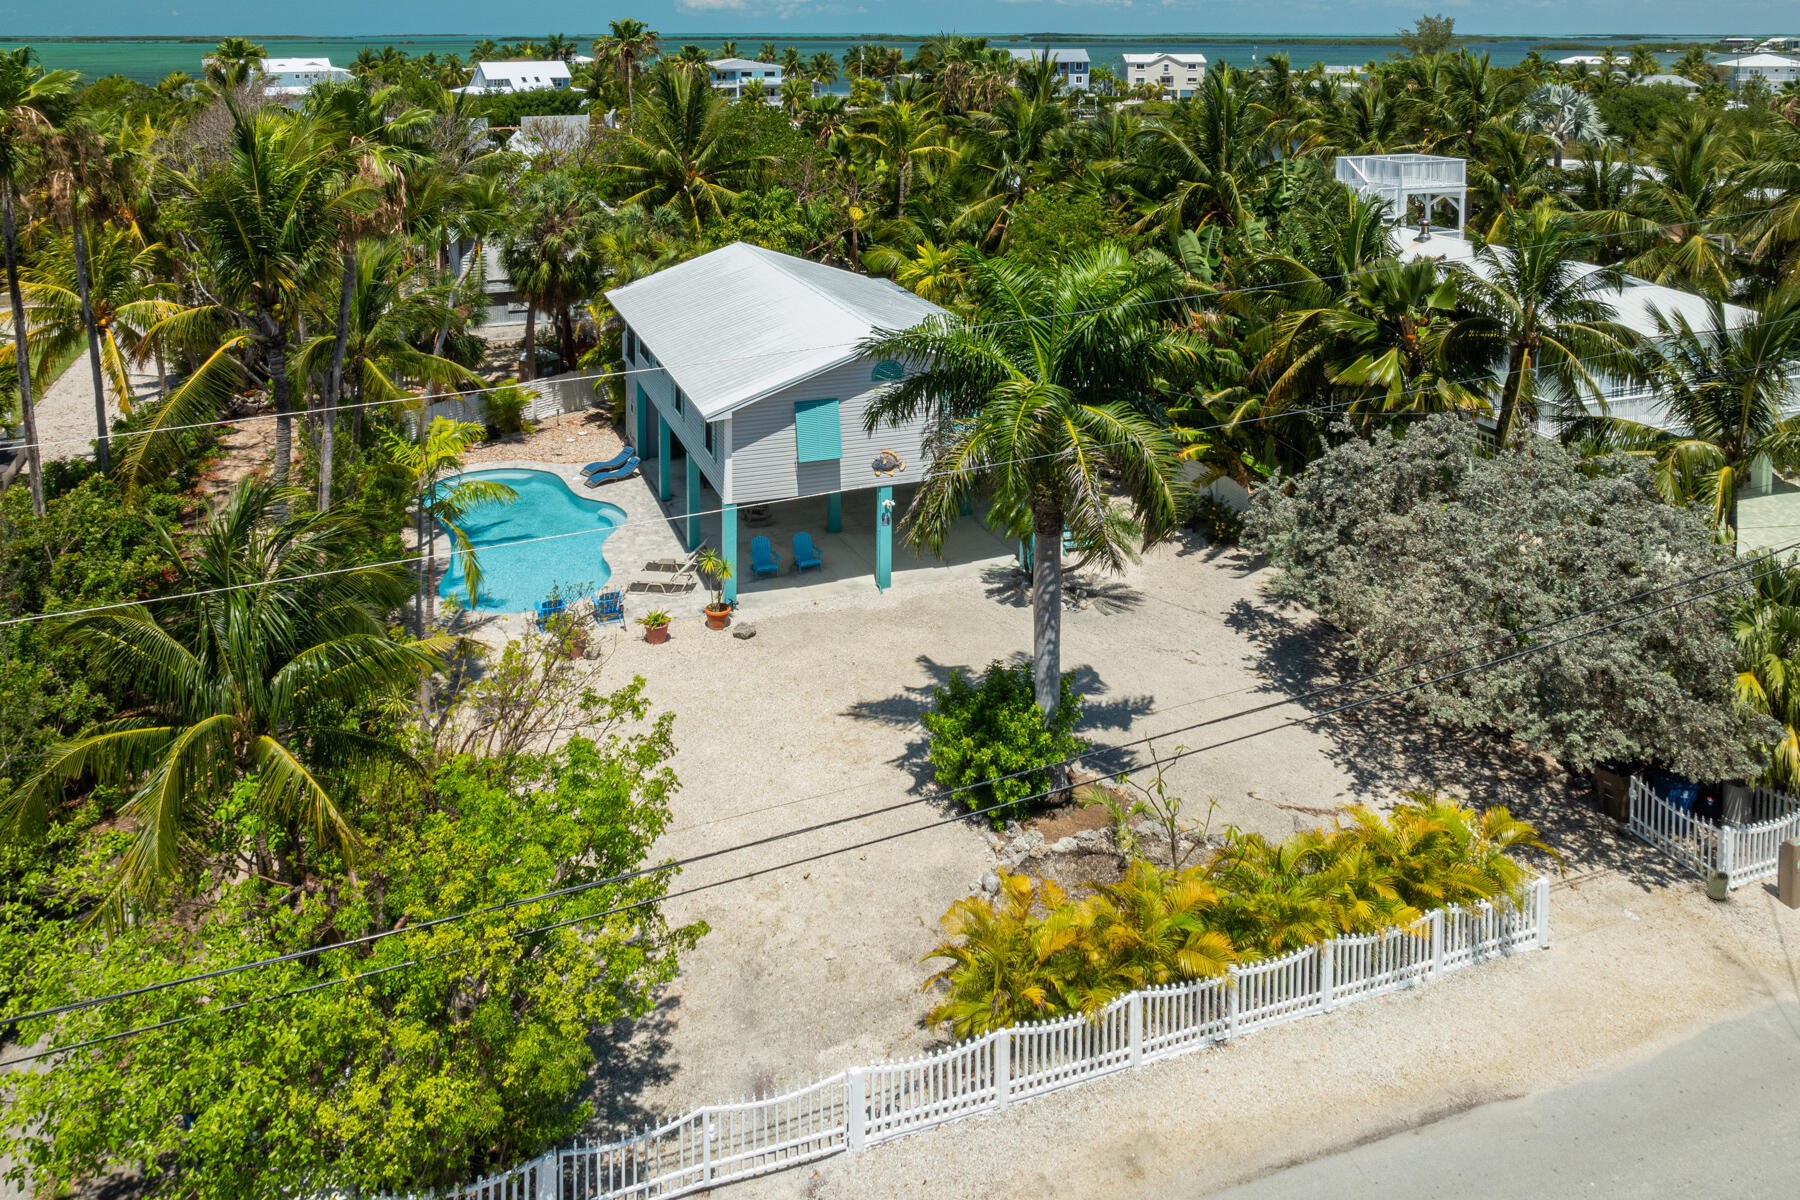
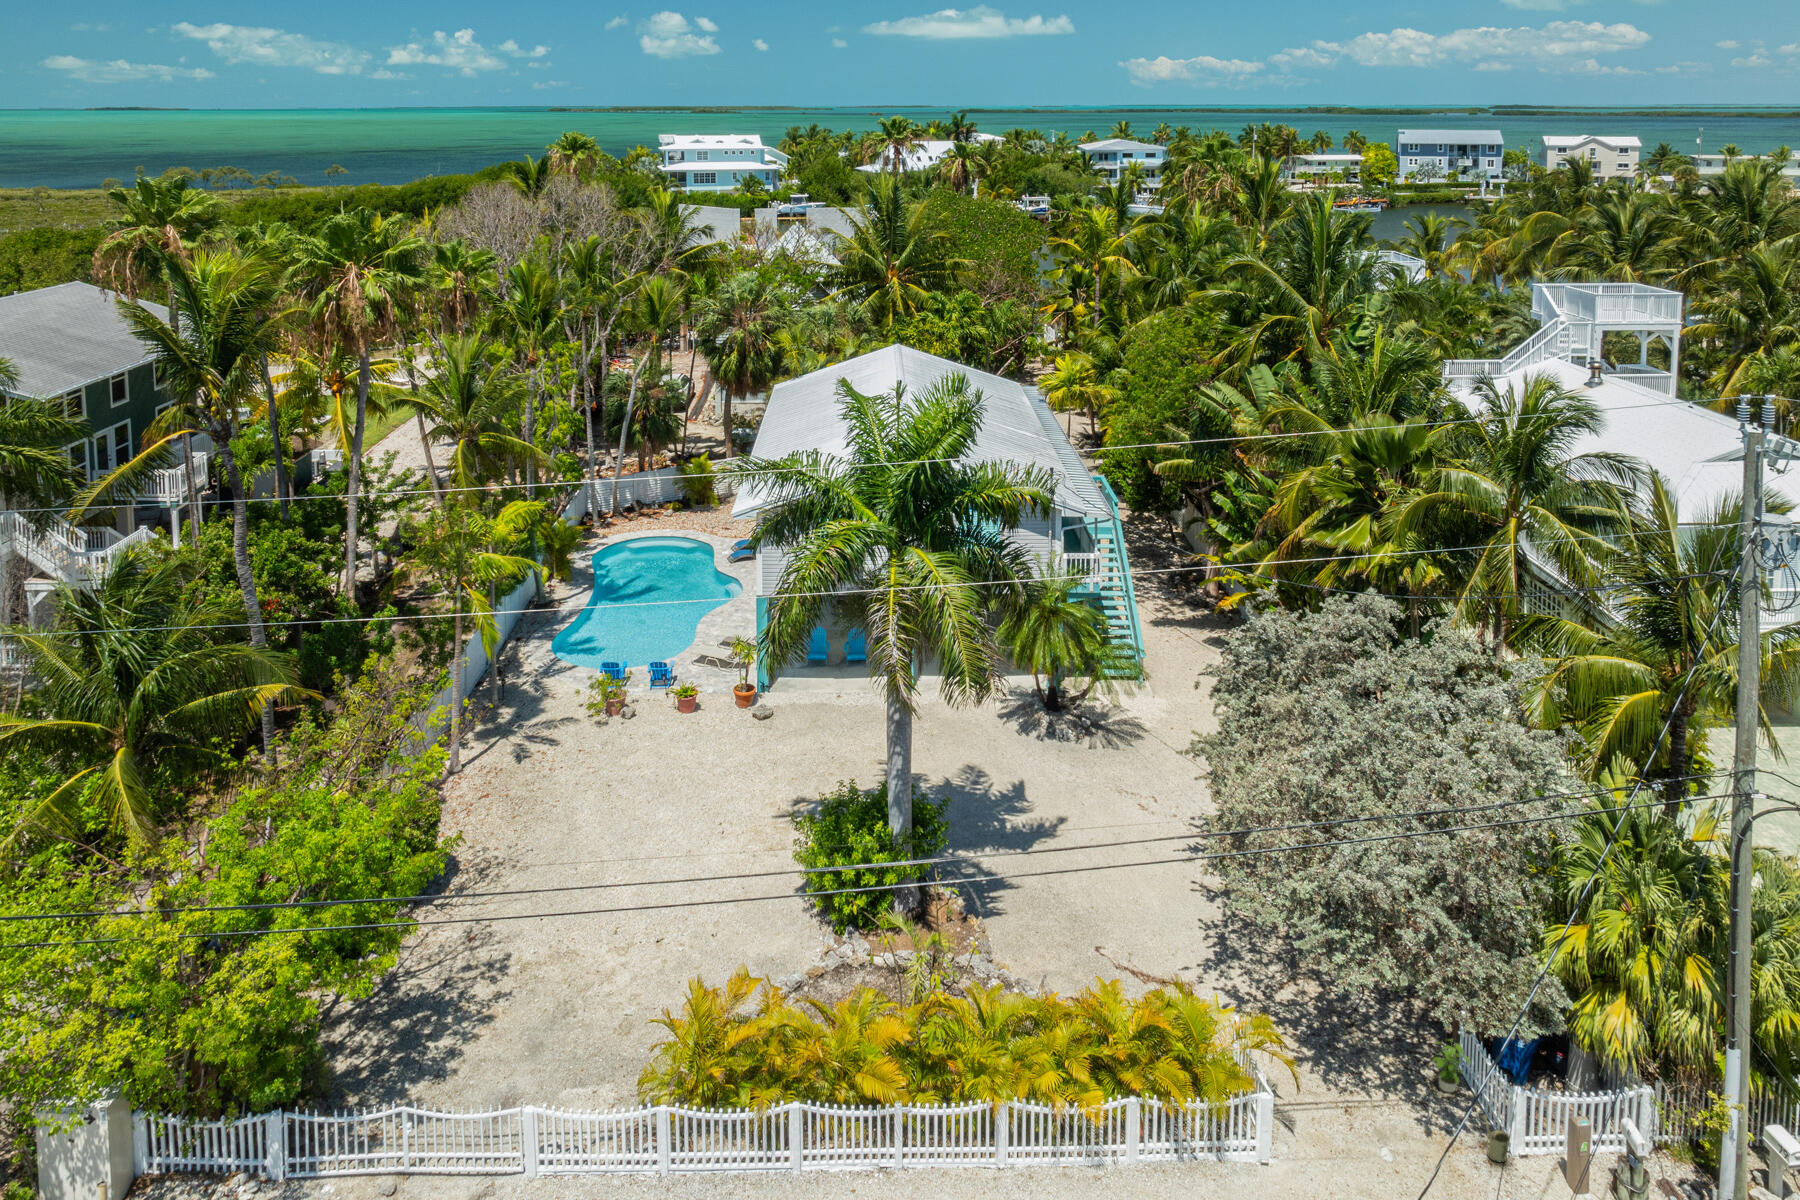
potted plant: none [1621,800,1659,852] -> present [1433,1039,1470,1092]

